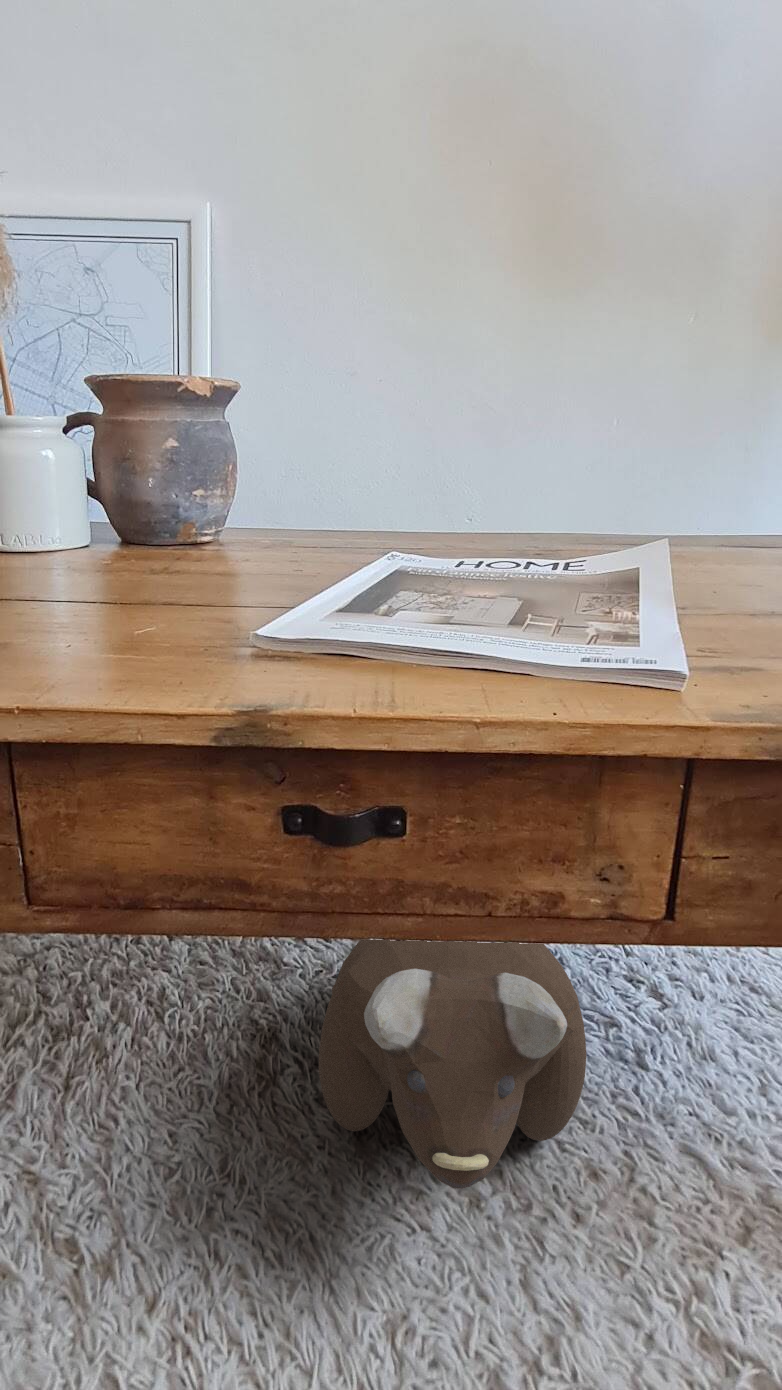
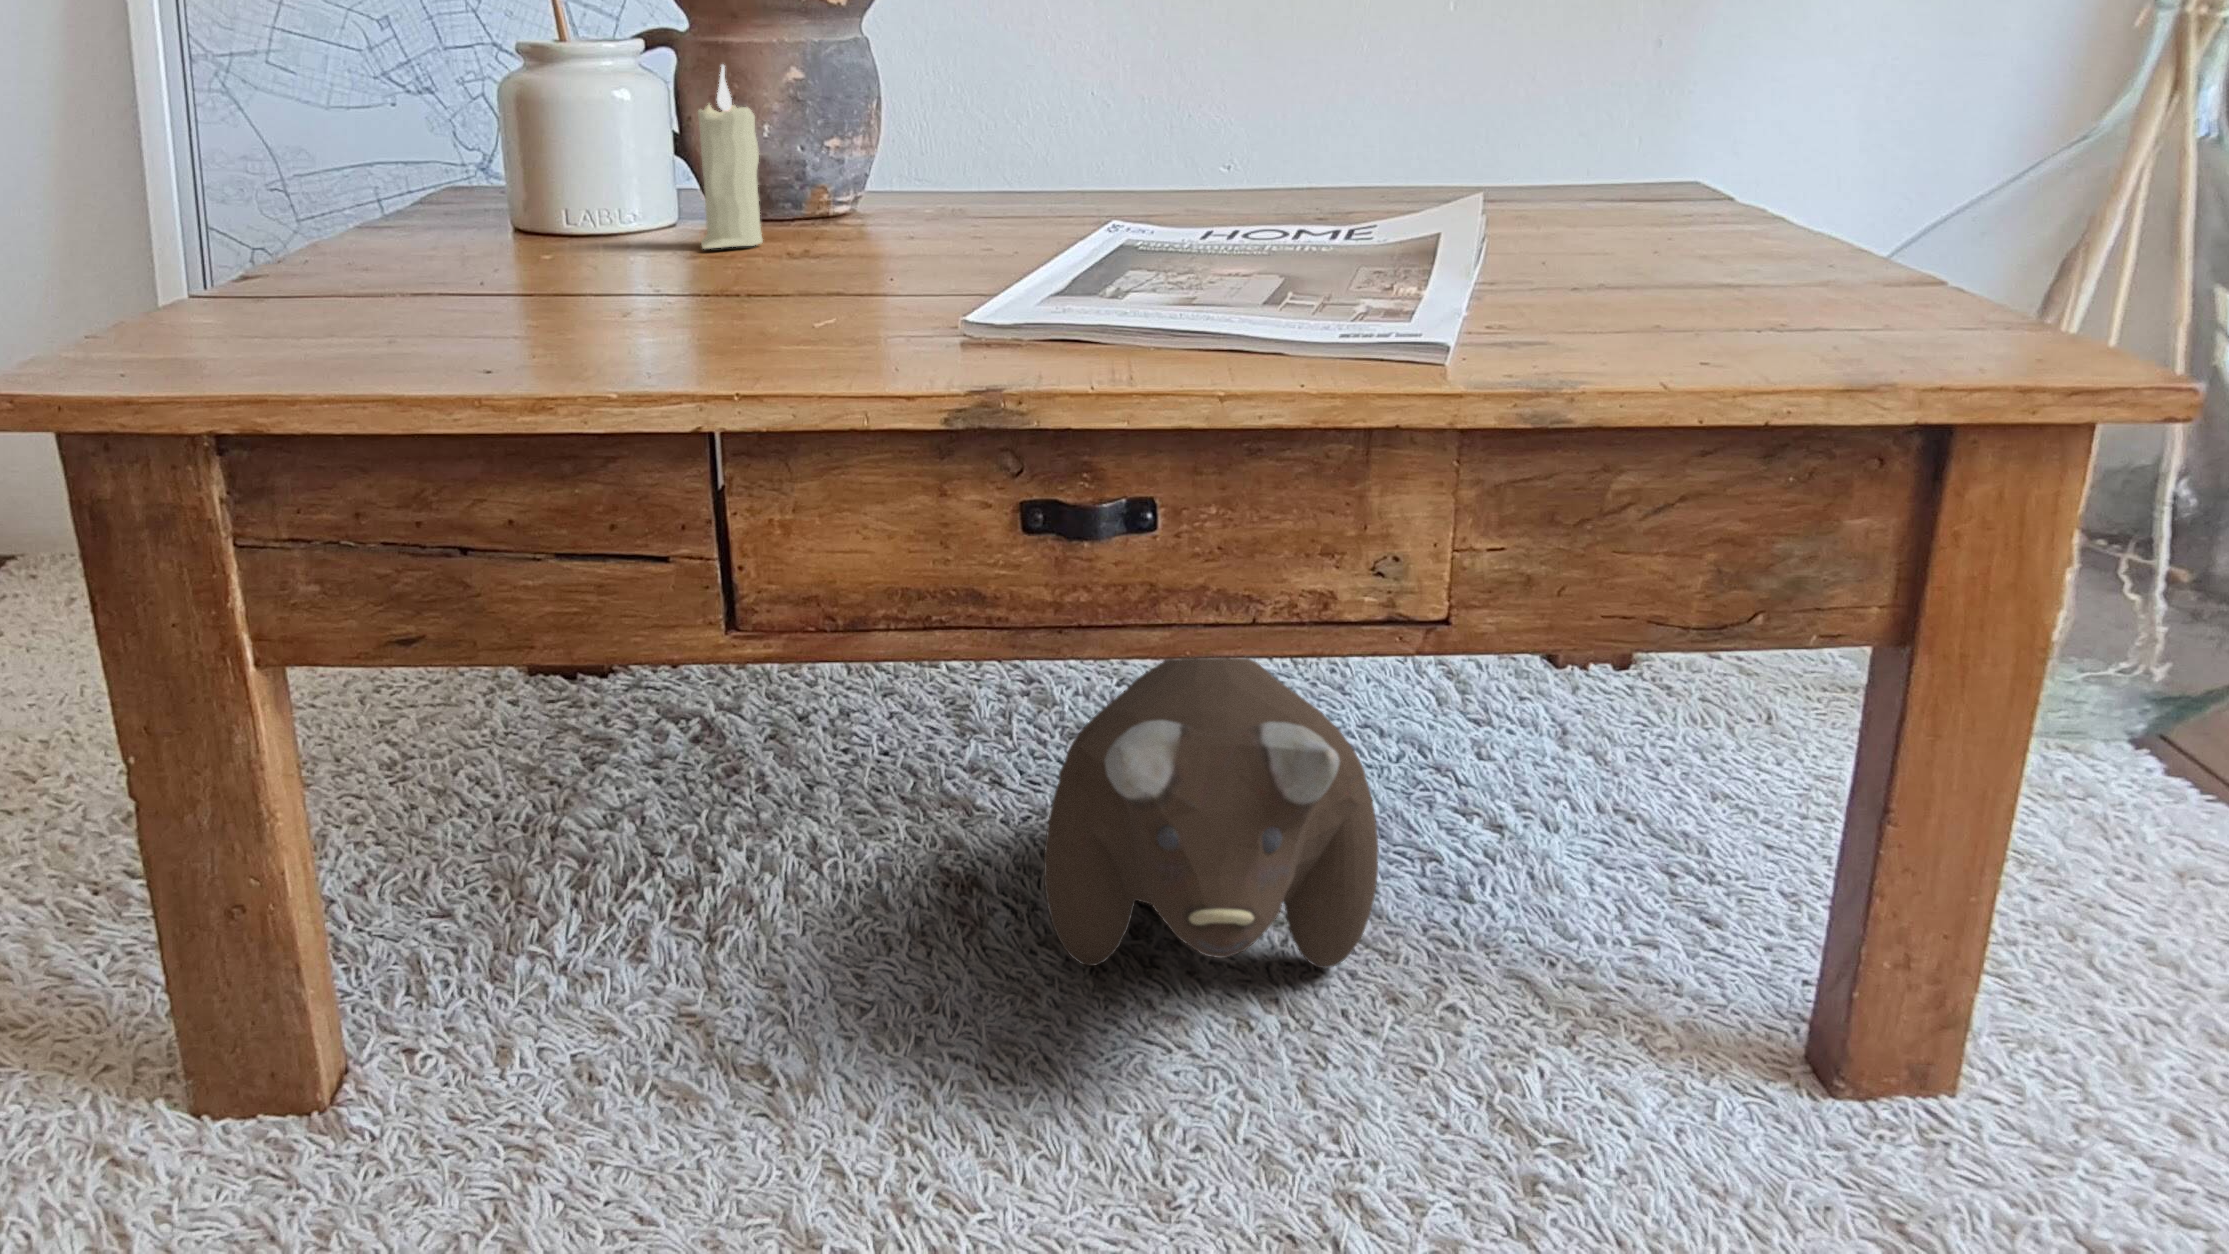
candle: none [90,425,139,561] -> present [698,65,763,248]

